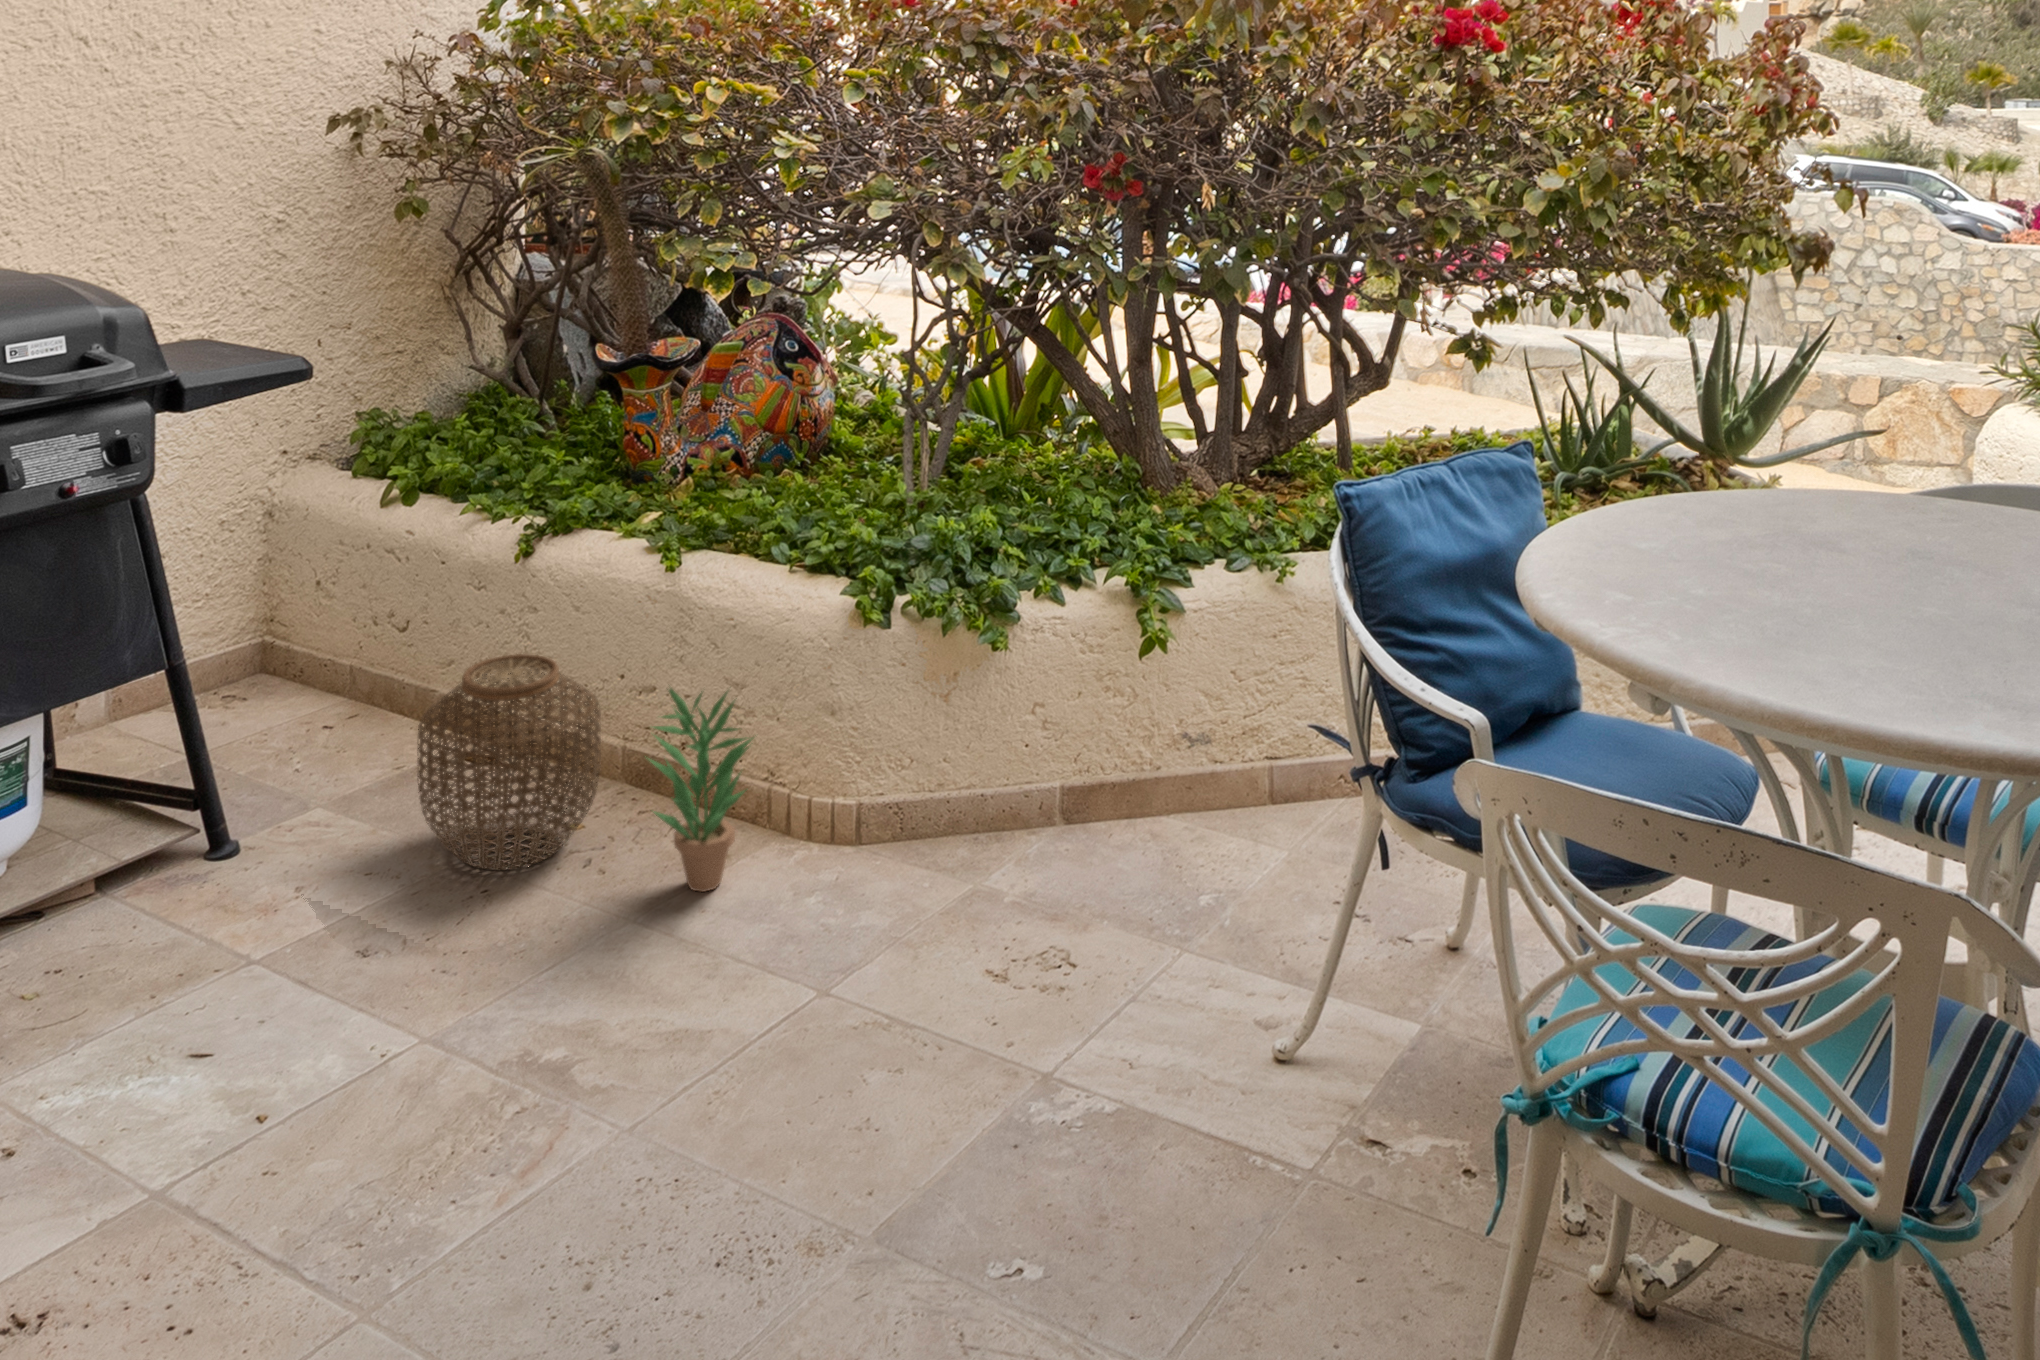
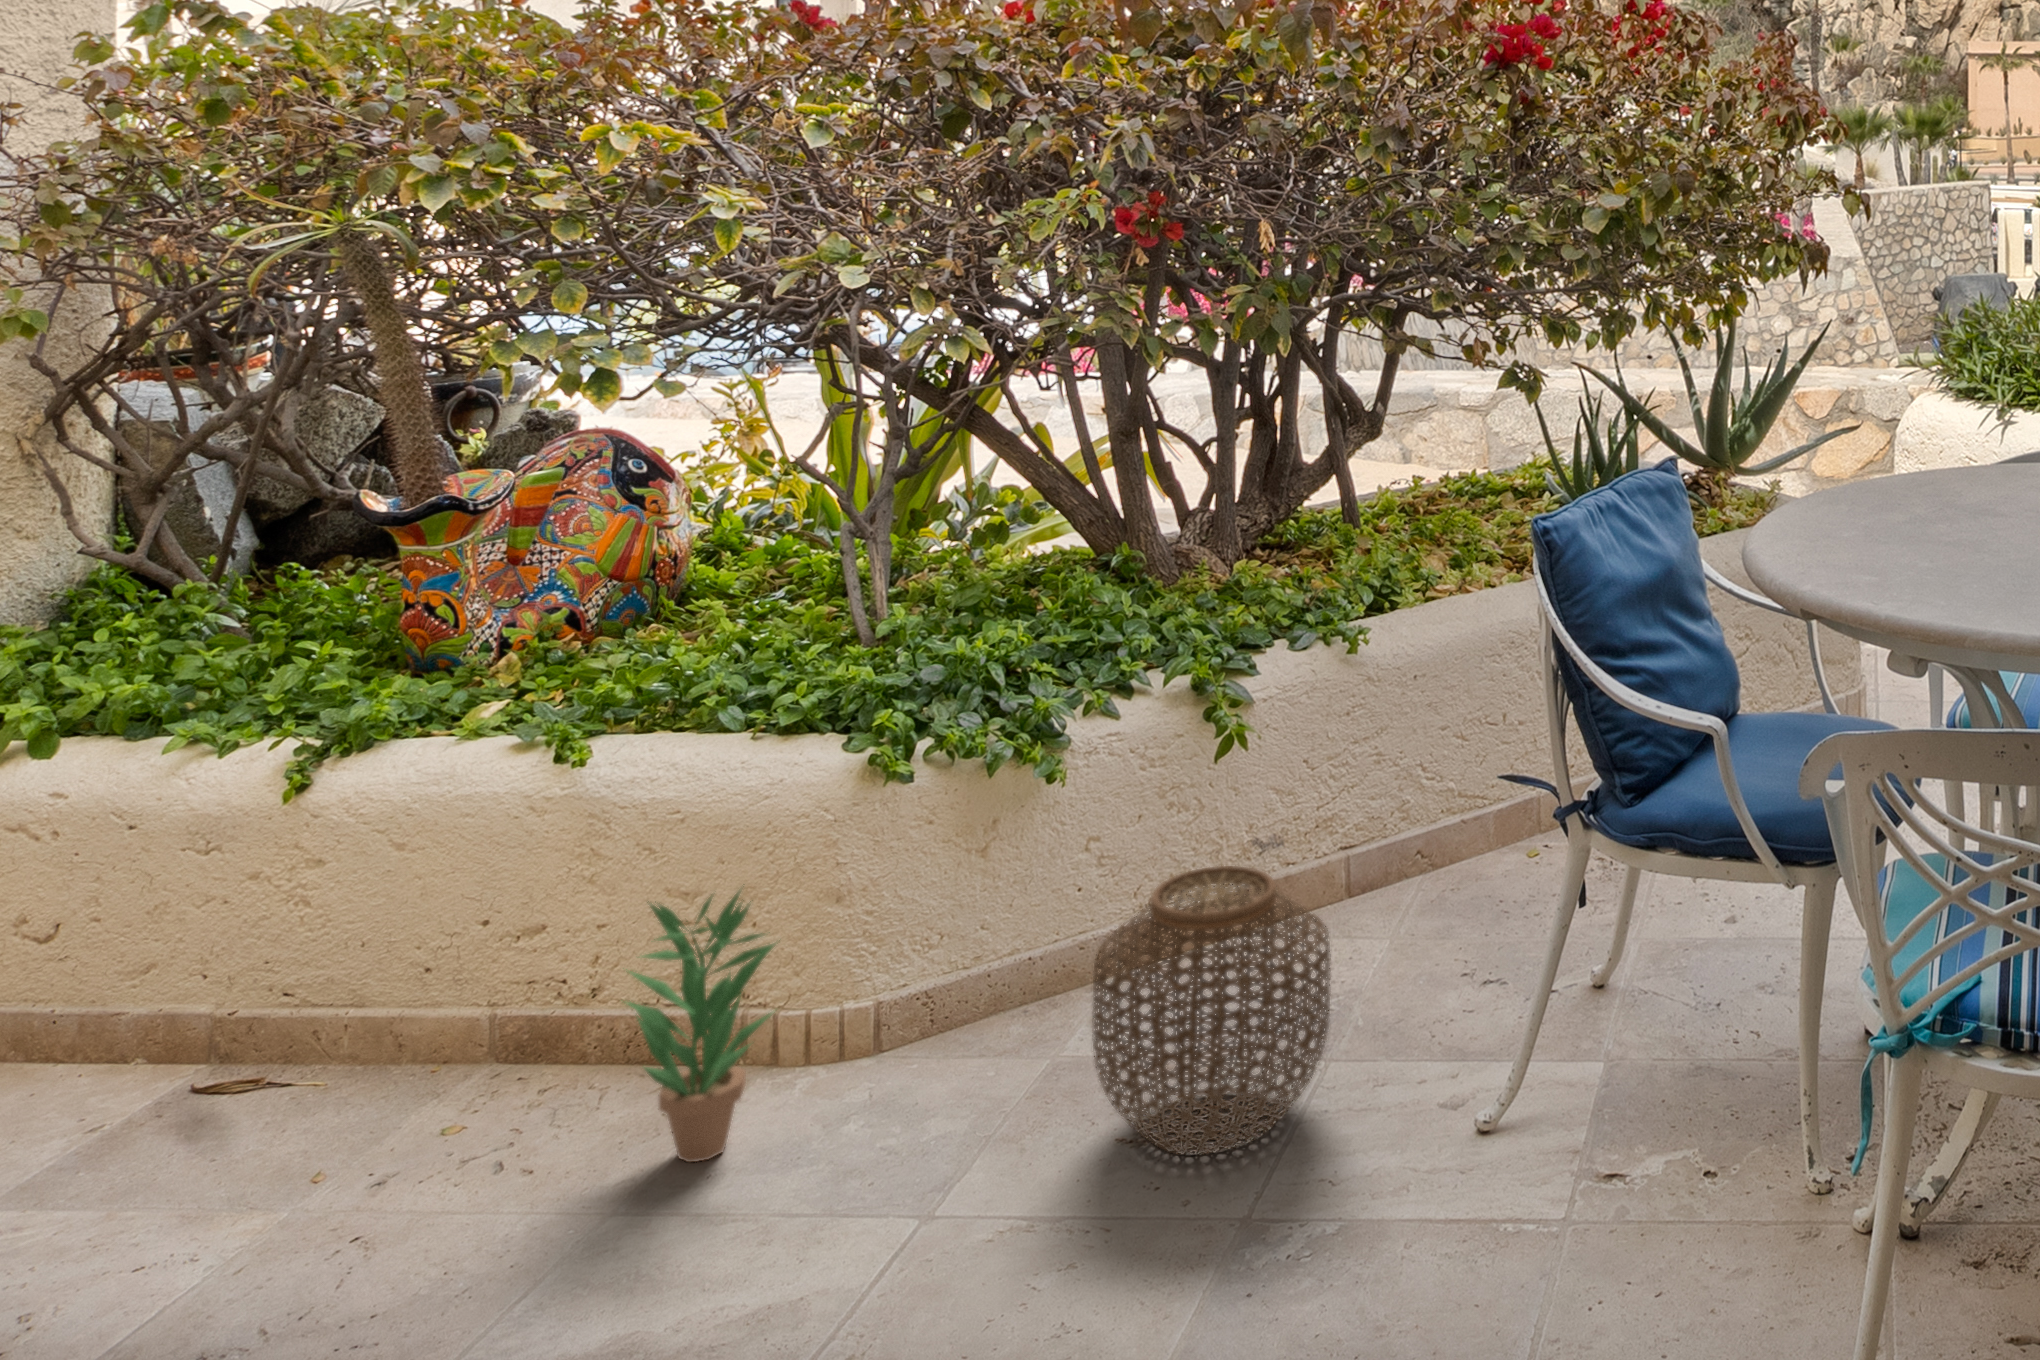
woven basket: present [417,654,601,870] -> present [1092,866,1331,1154]

